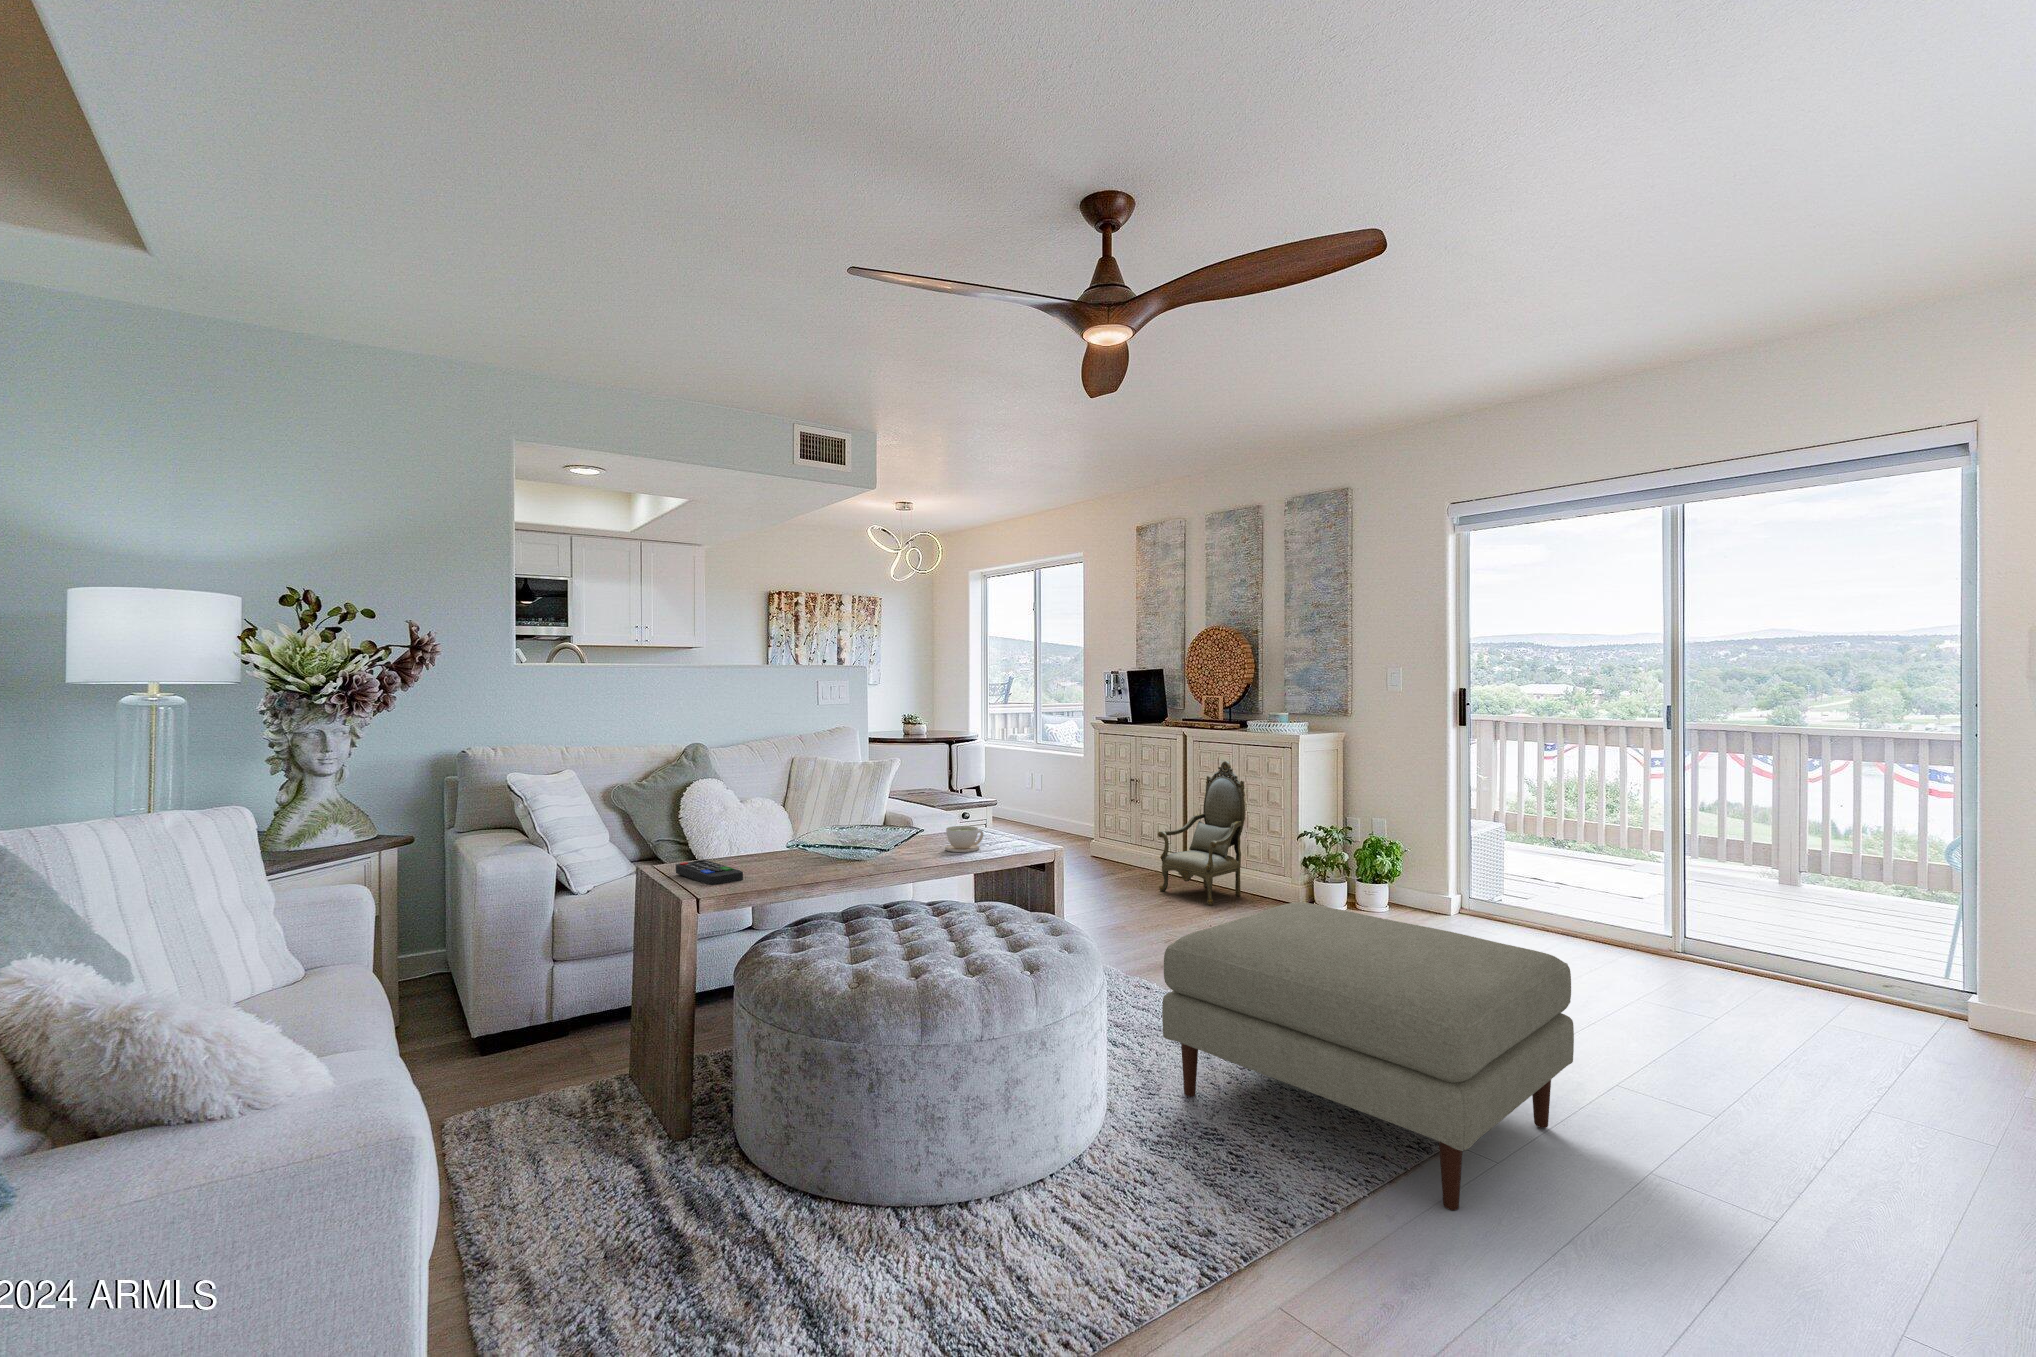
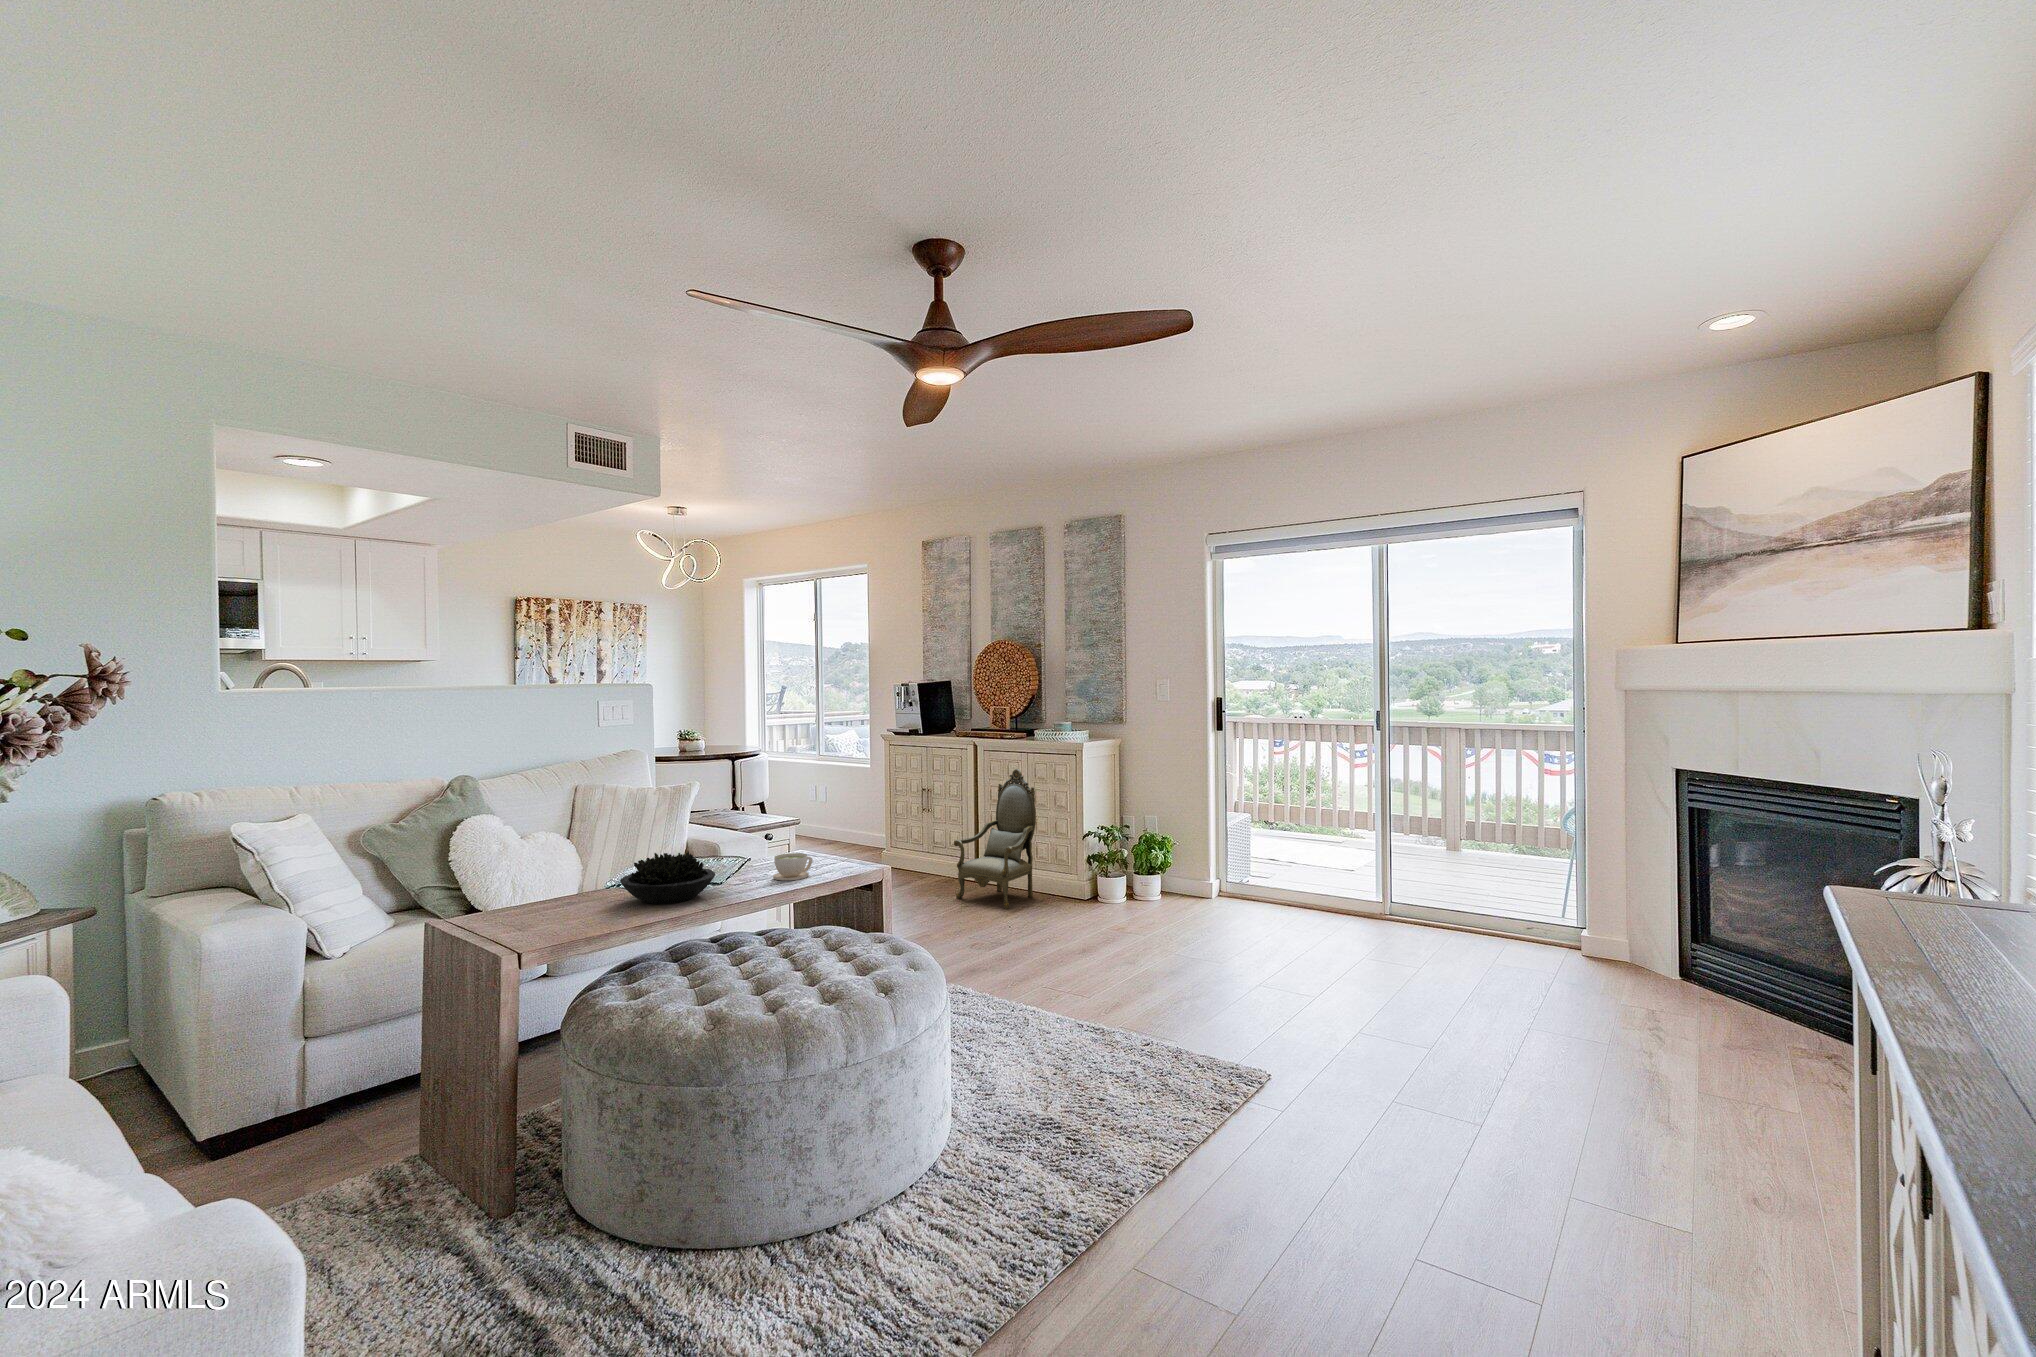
succulent plant: none [800,815,887,865] -> present [620,851,715,904]
remote control: present [676,860,743,885] -> none [480,911,566,939]
ottoman: present [1162,902,1574,1210] -> none [996,902,1336,1159]

